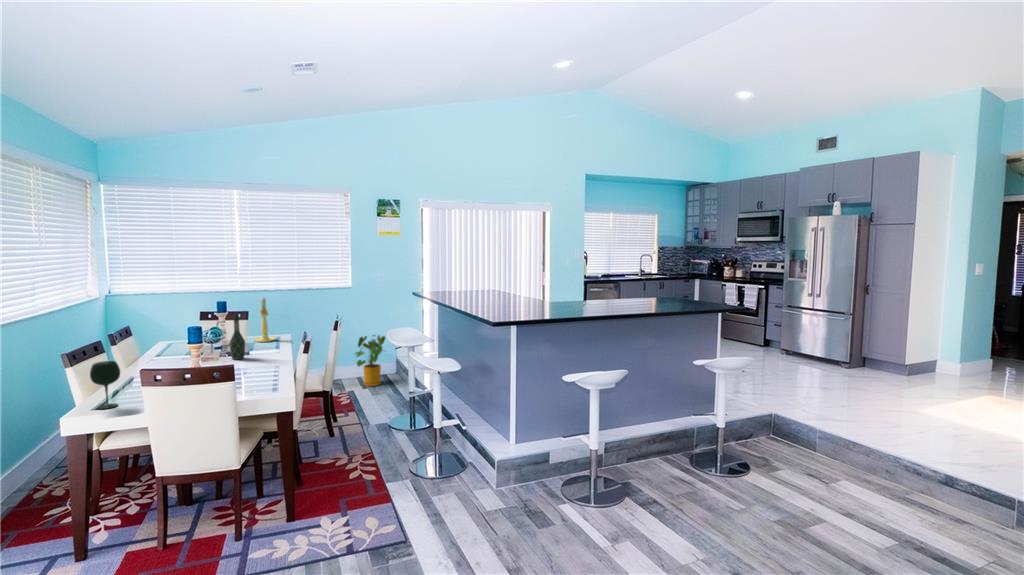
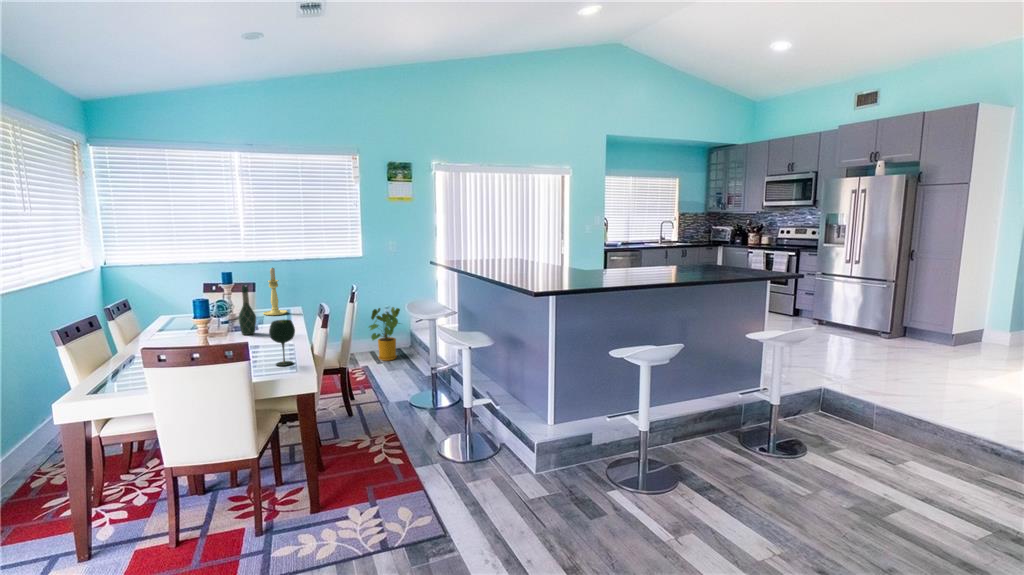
wine glass: present [90,361,120,409] -> present [269,320,295,366]

